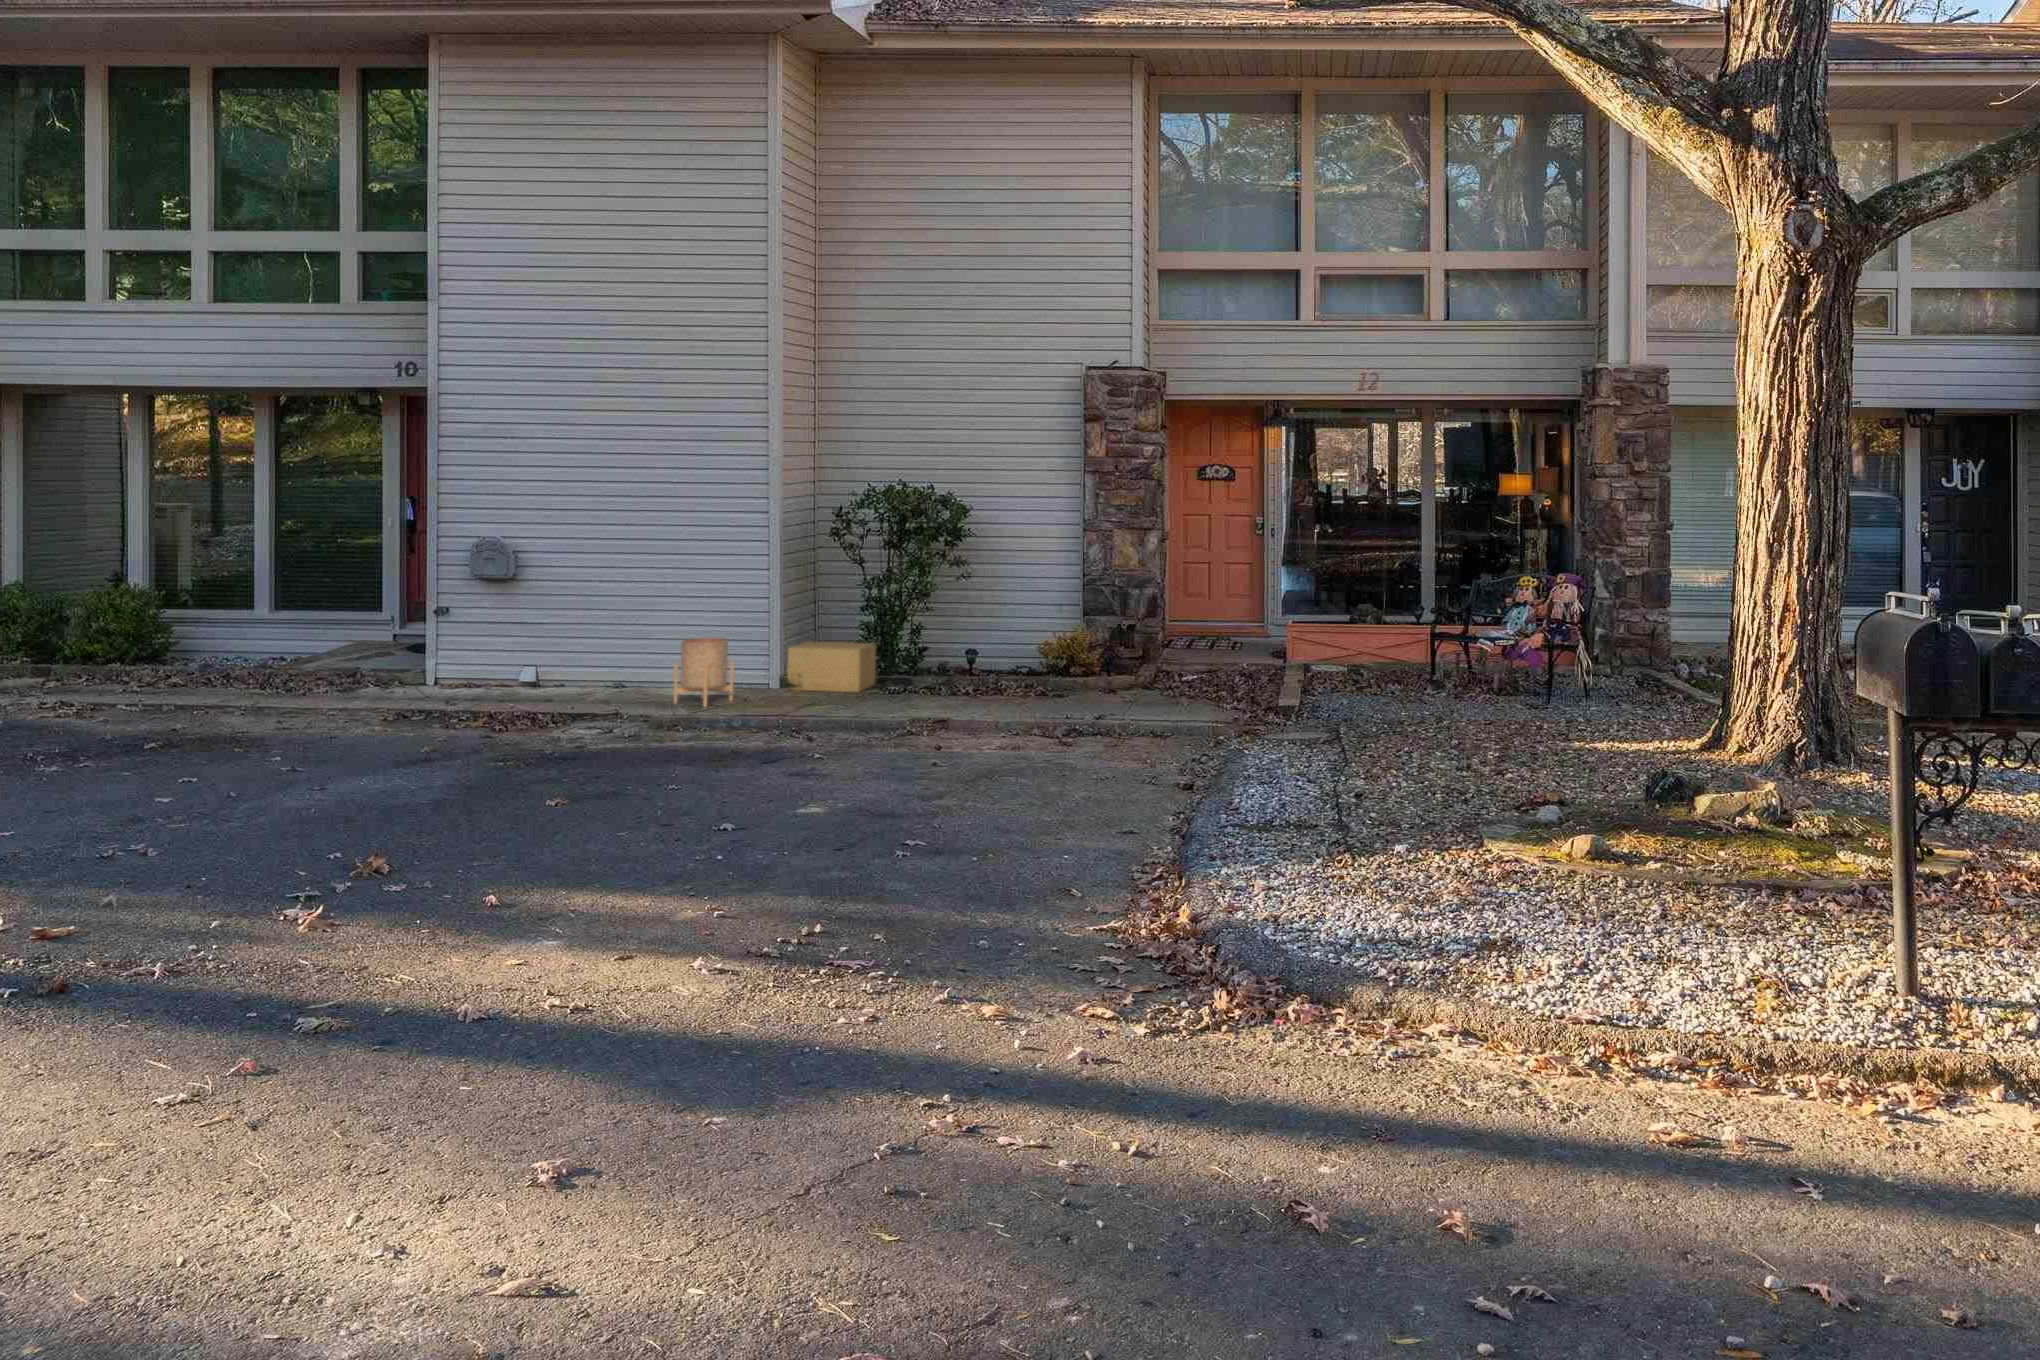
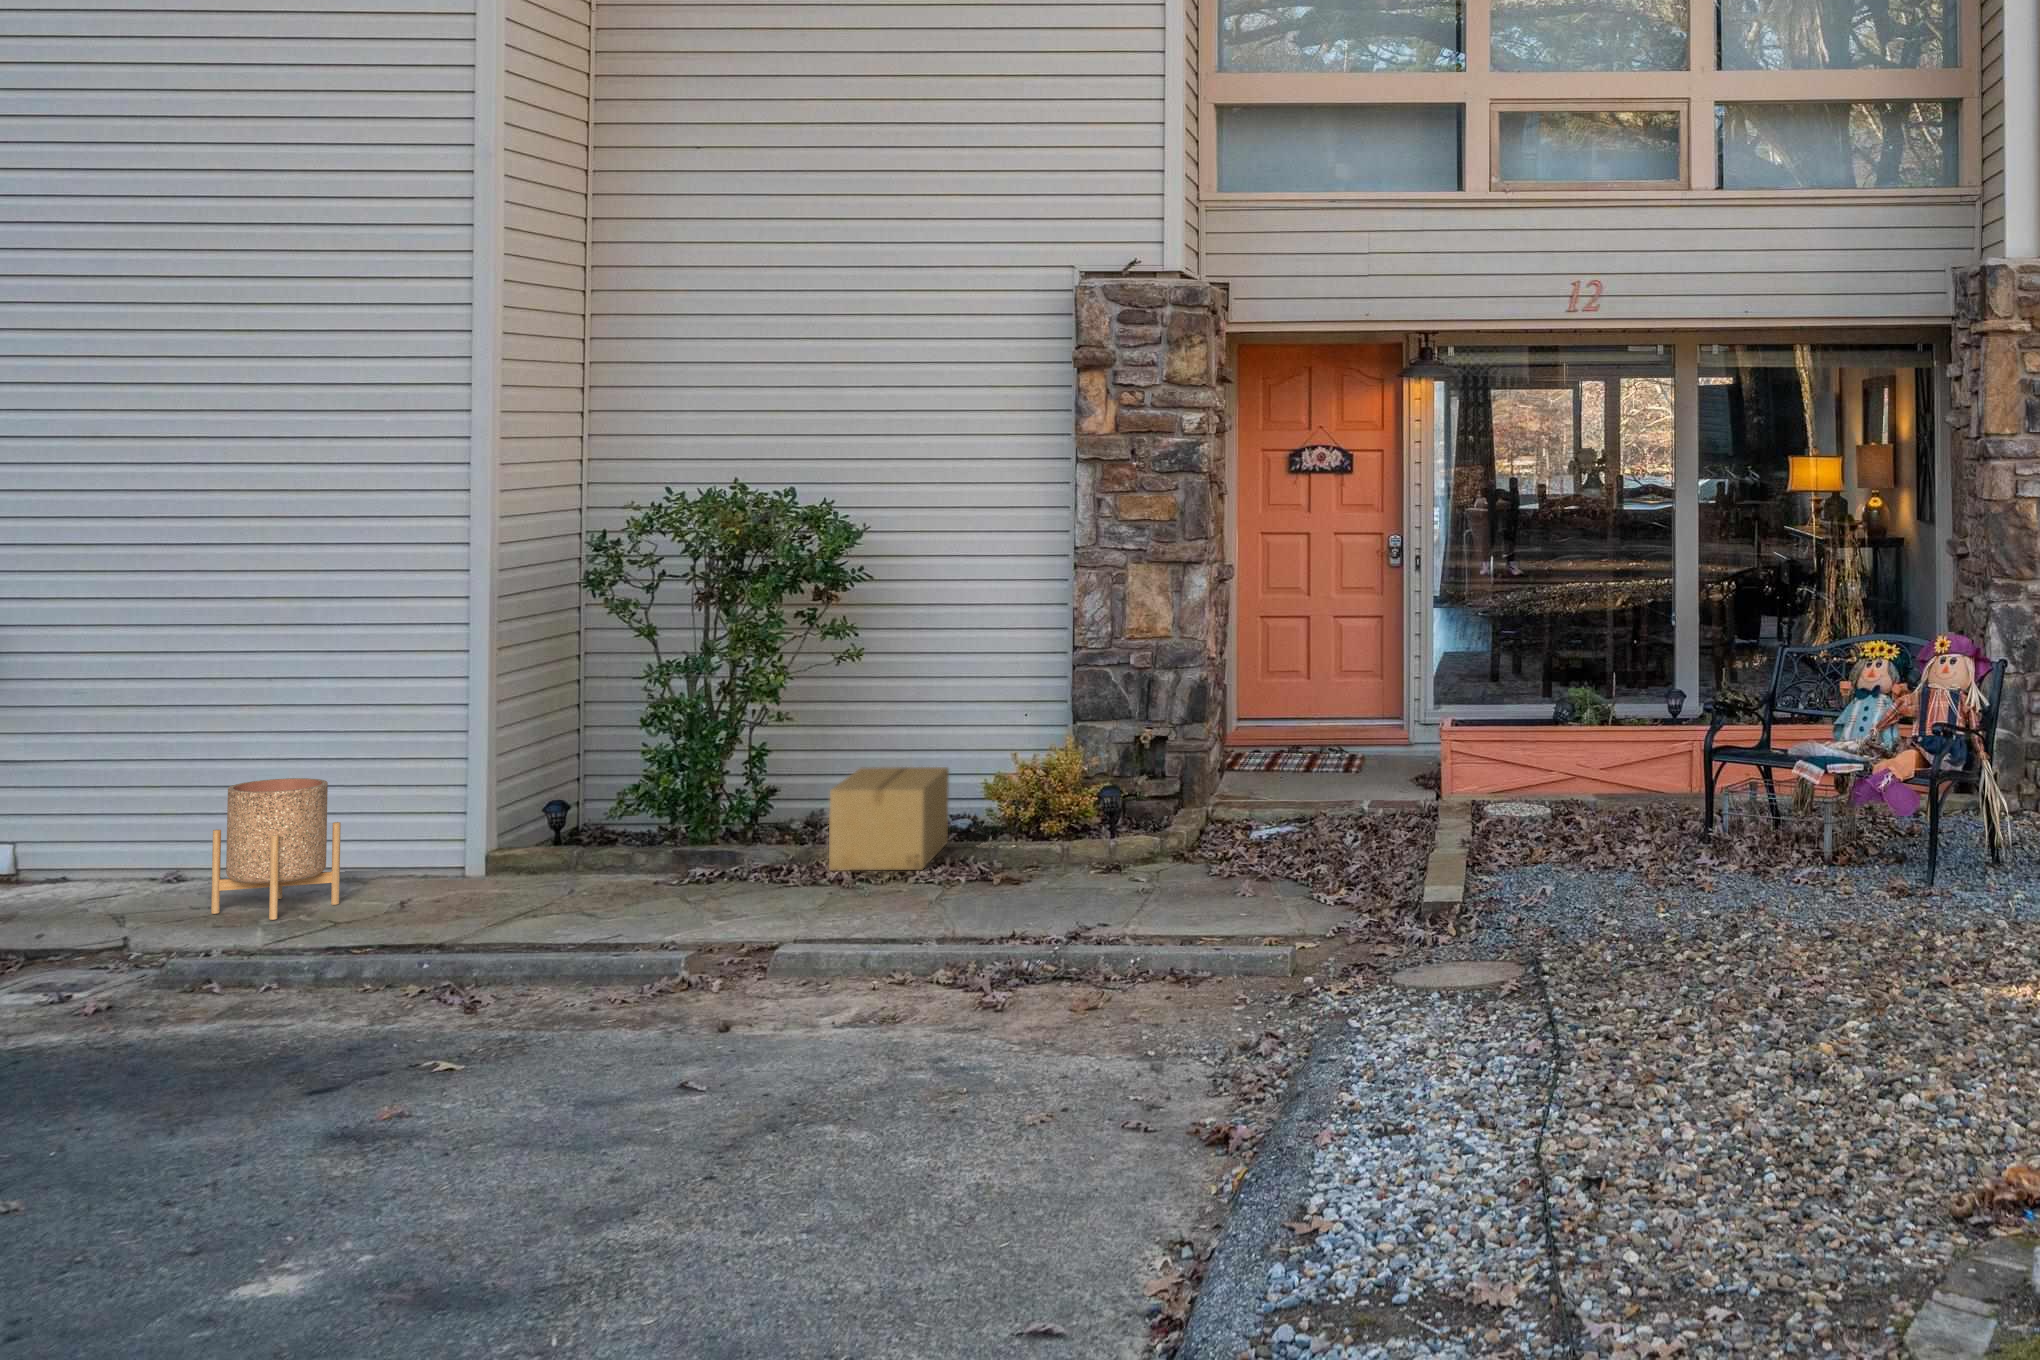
cardboard box: present [787,642,876,692] -> present [829,767,949,871]

